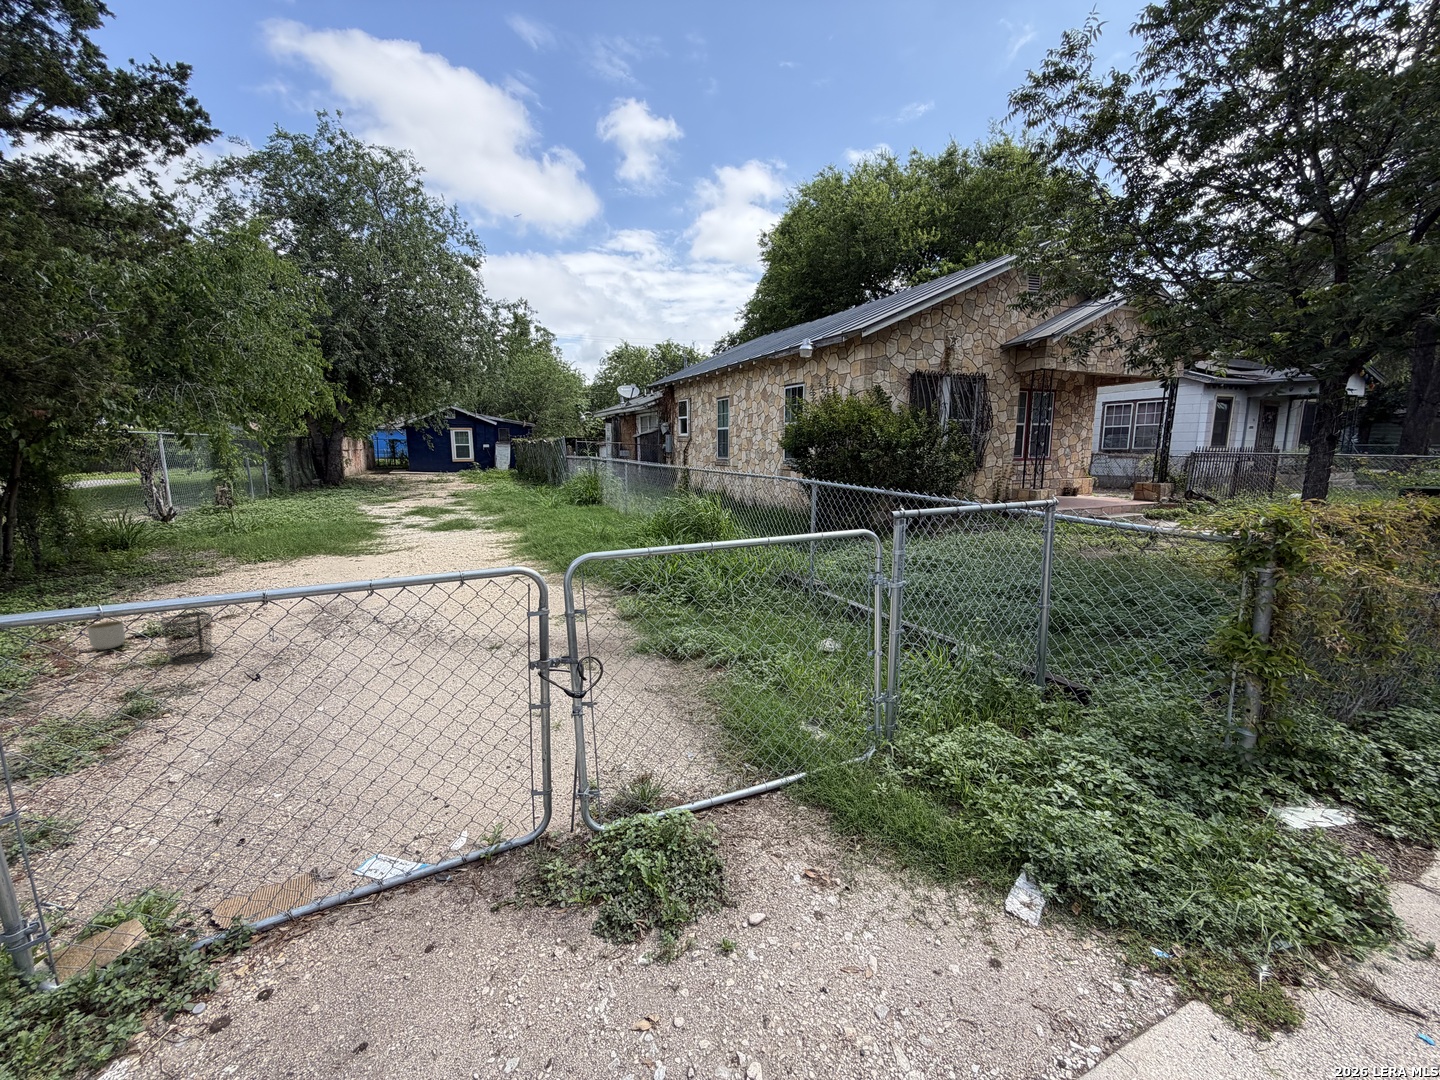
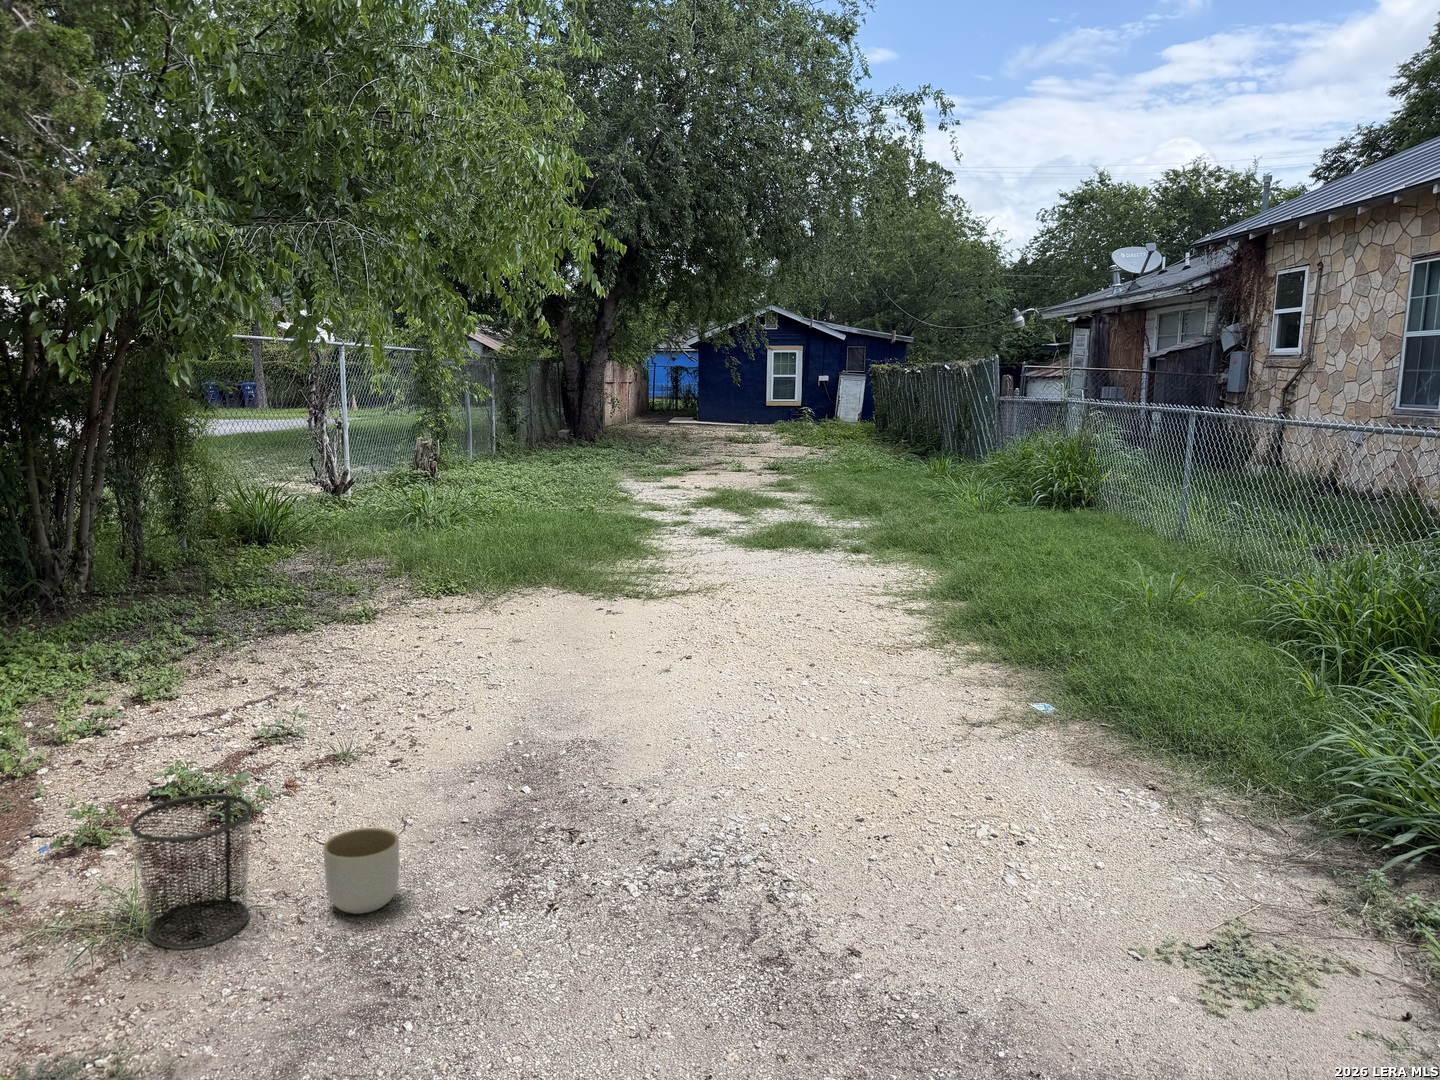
planter: present [87,621,125,650] -> present [323,828,399,914]

